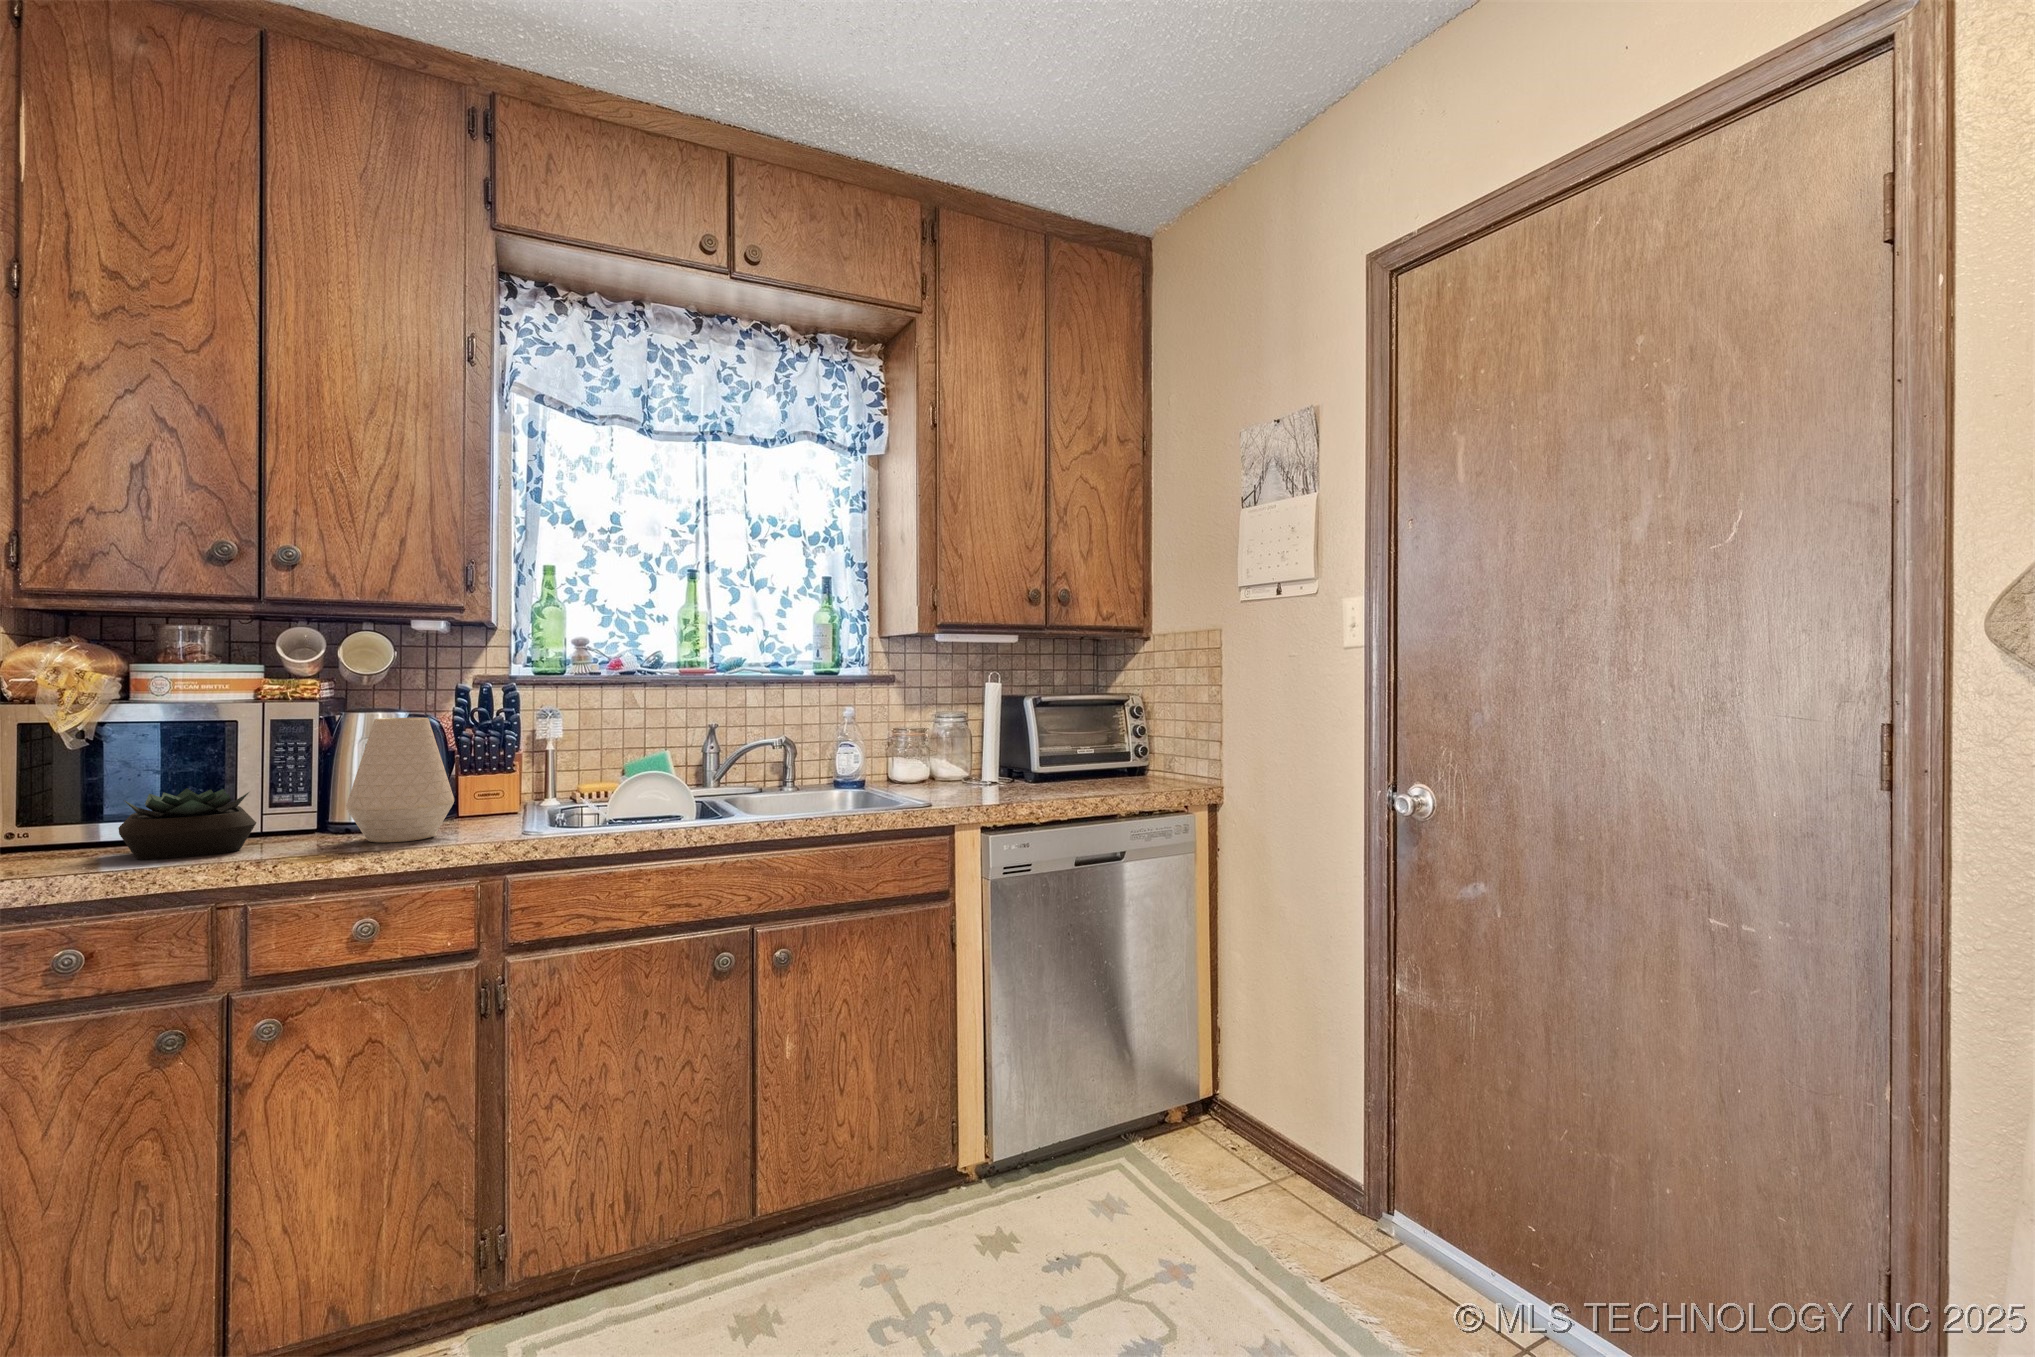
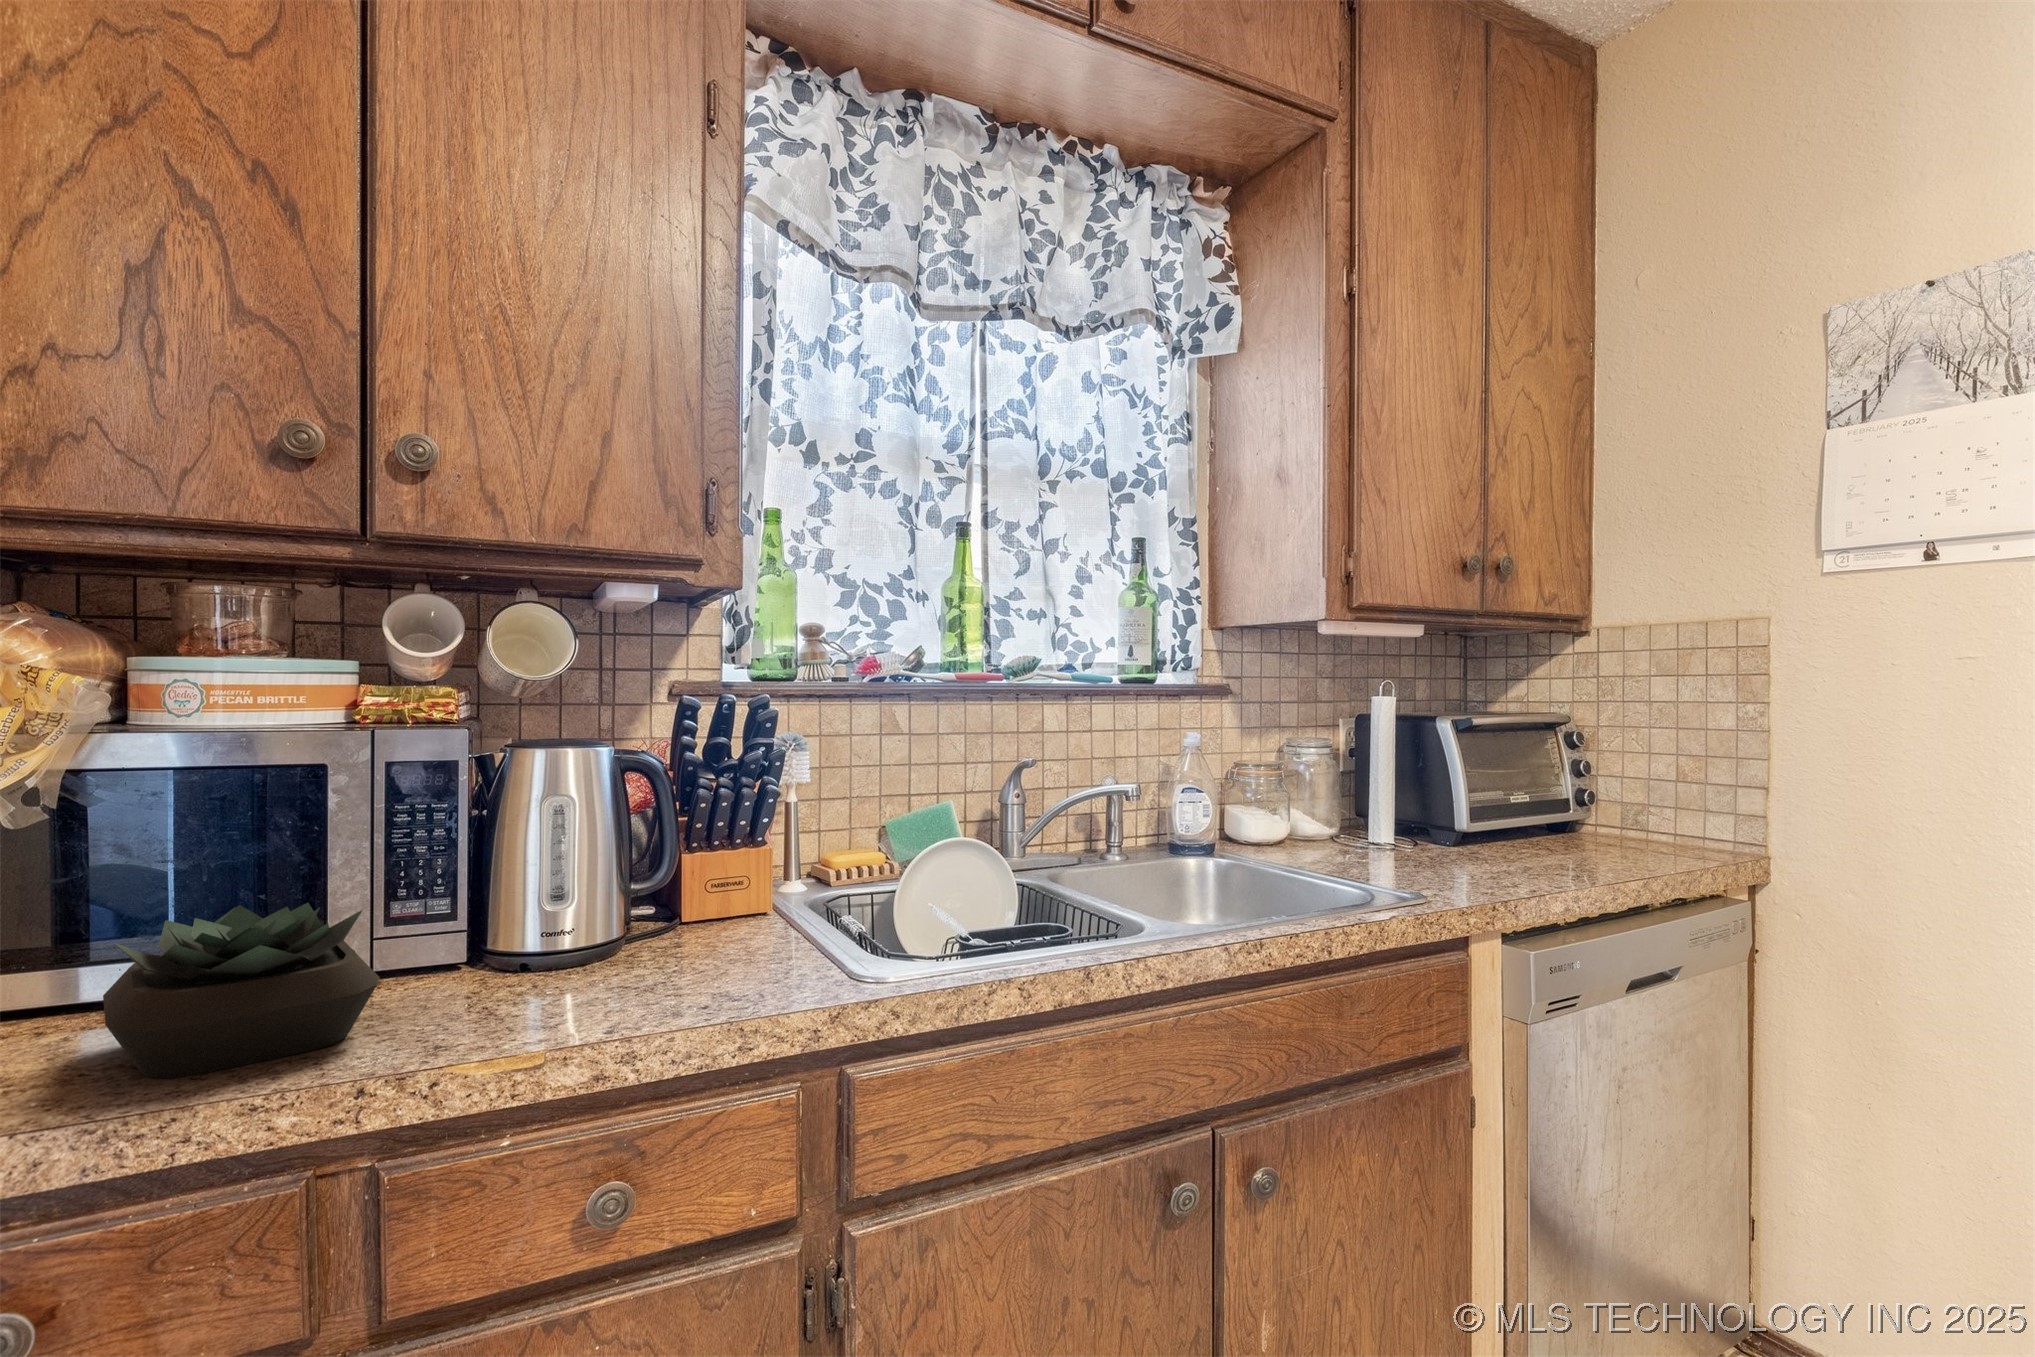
vase: present [346,718,454,843] -> none [544,760,730,1010]

